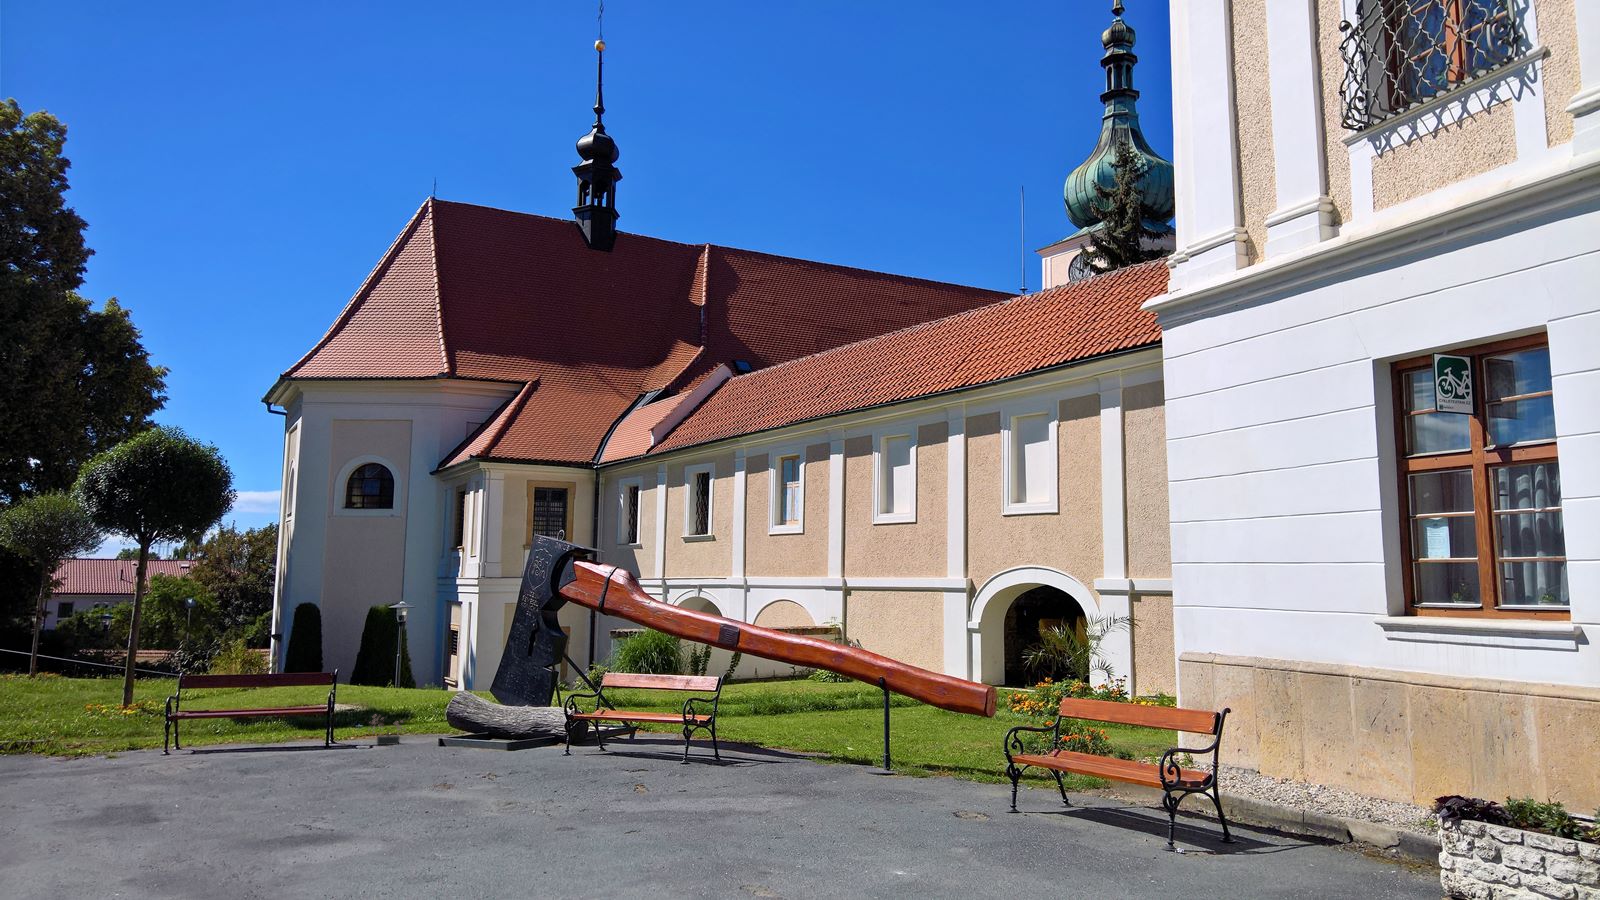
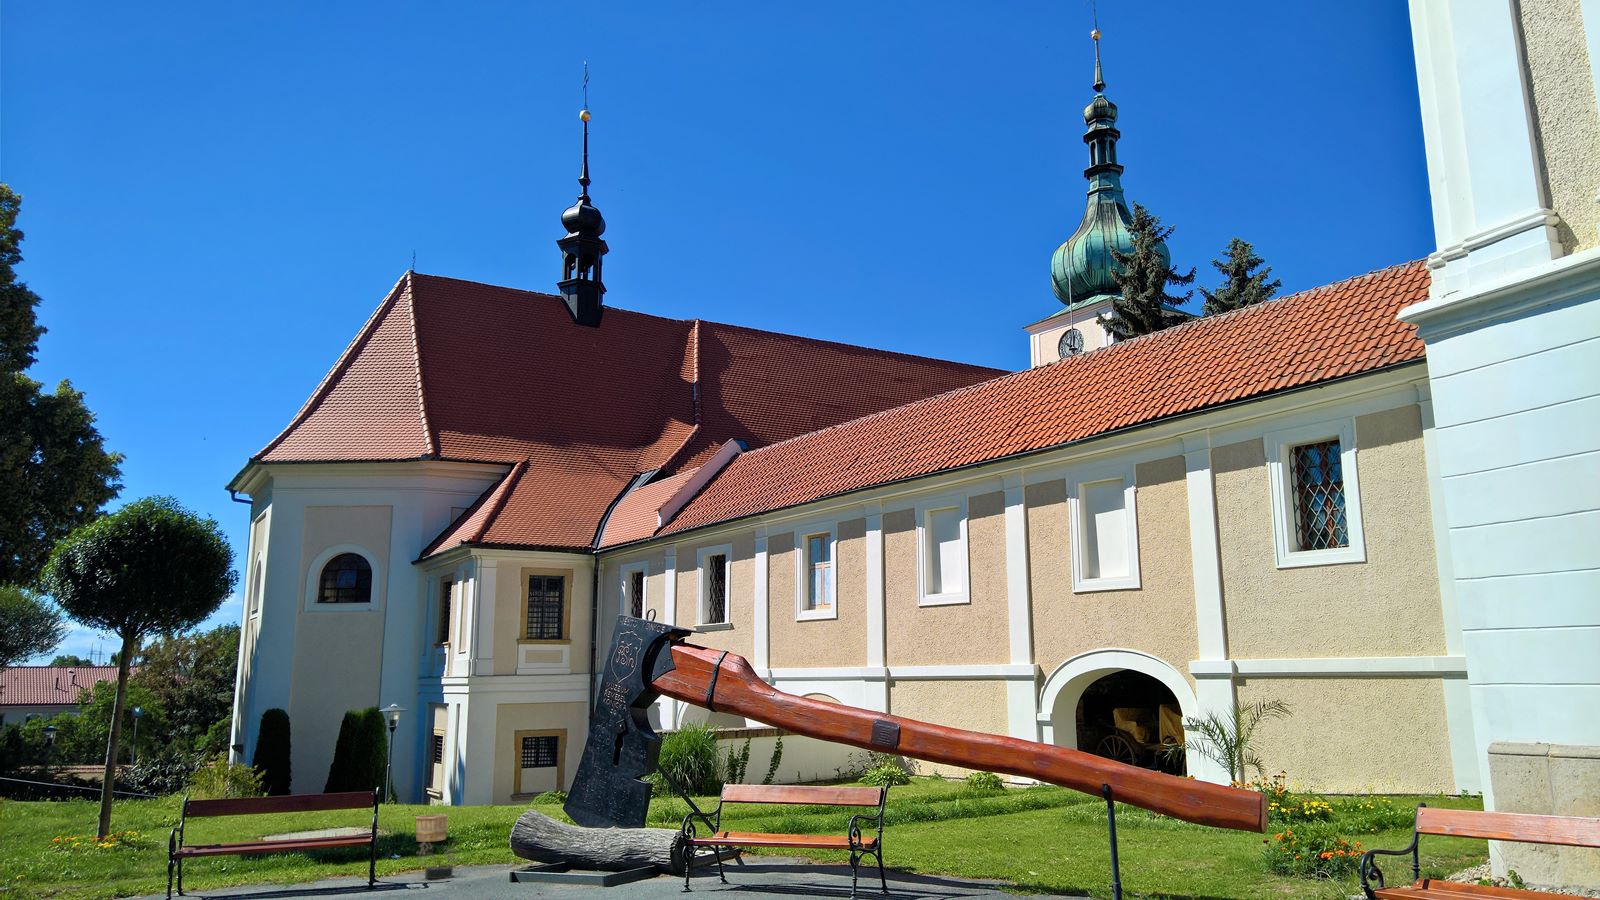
wooden bucket: none [391,696,420,720] -> present [416,814,448,842]

